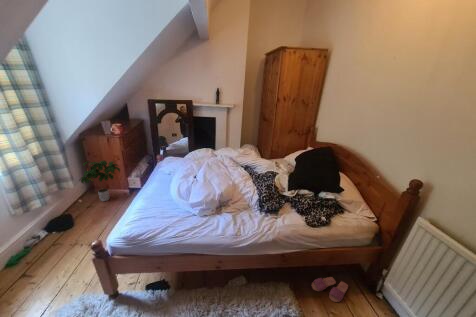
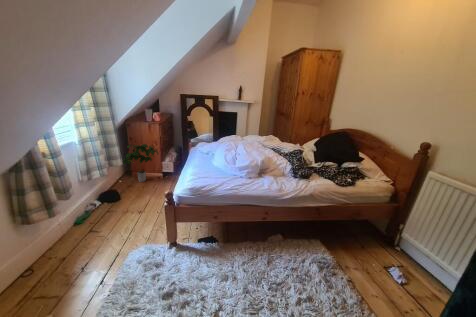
slippers: present [312,277,348,302] -> none [338,235,369,252]

